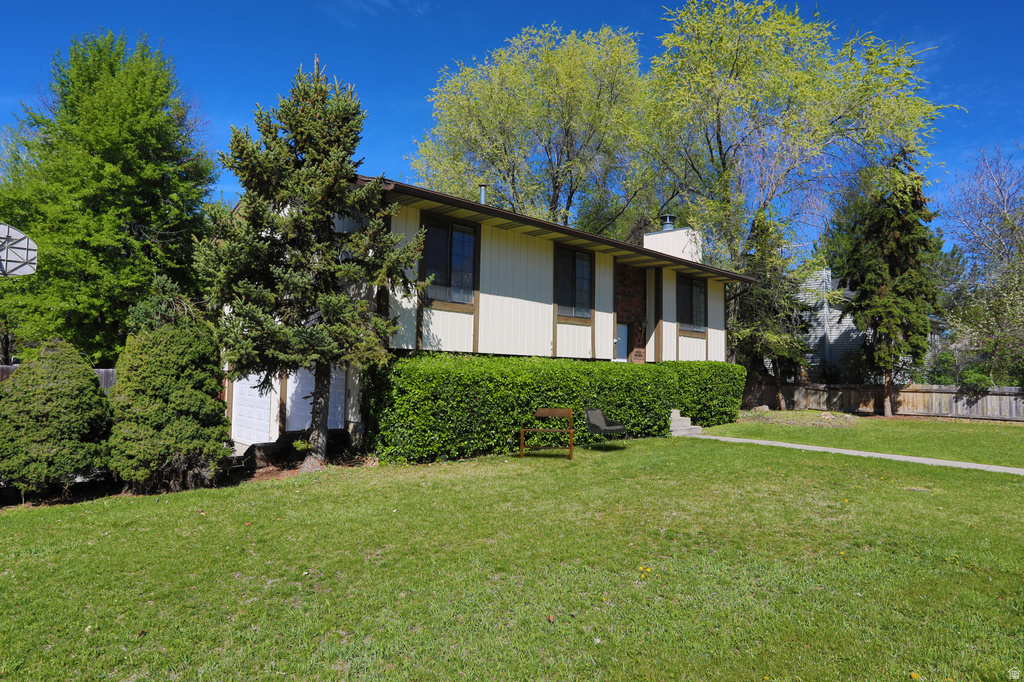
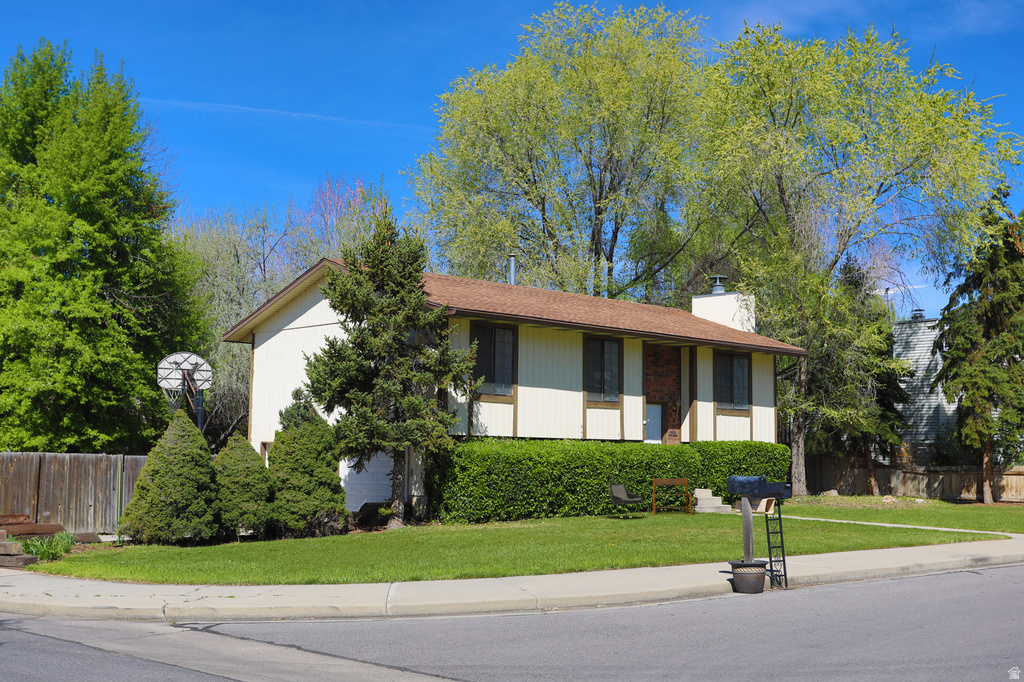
bench: present [520,408,574,460] -> present [652,478,692,515]

